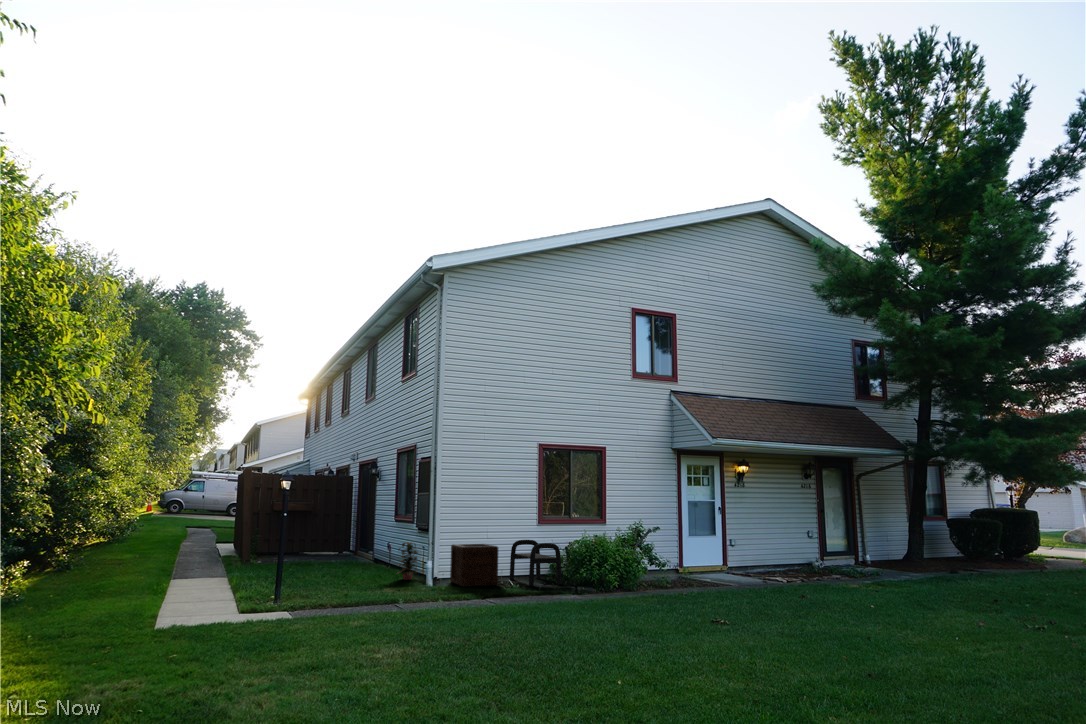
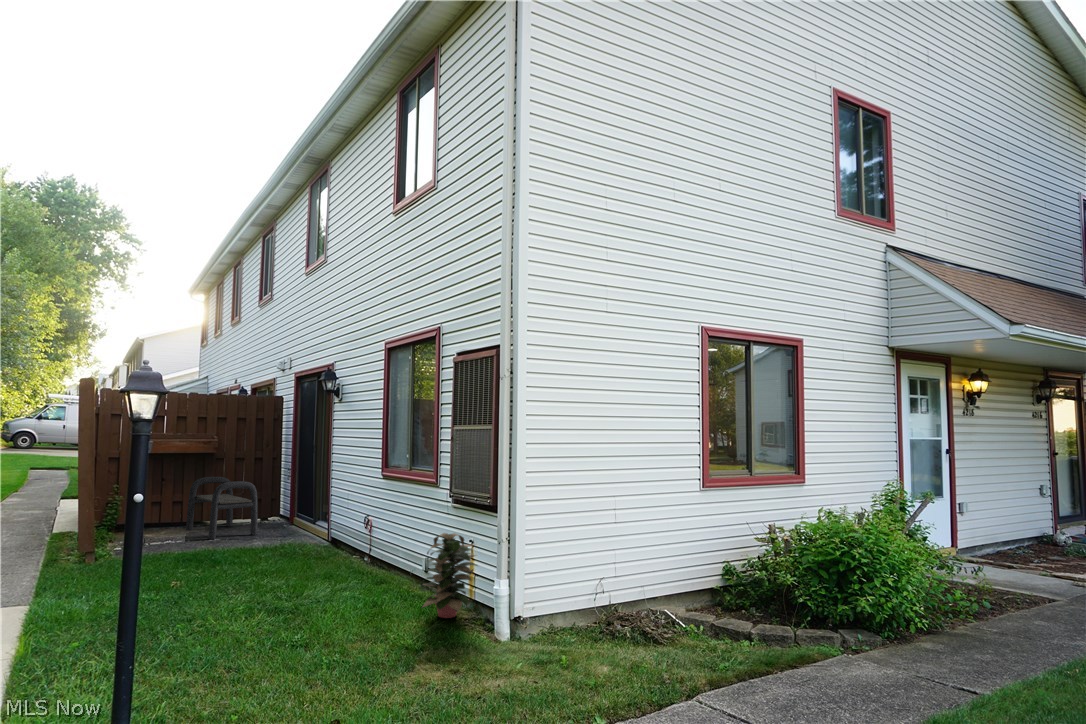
bench: present [510,540,561,586] -> present [186,477,258,539]
wooden crate: present [450,544,498,587] -> none [551,535,670,647]

